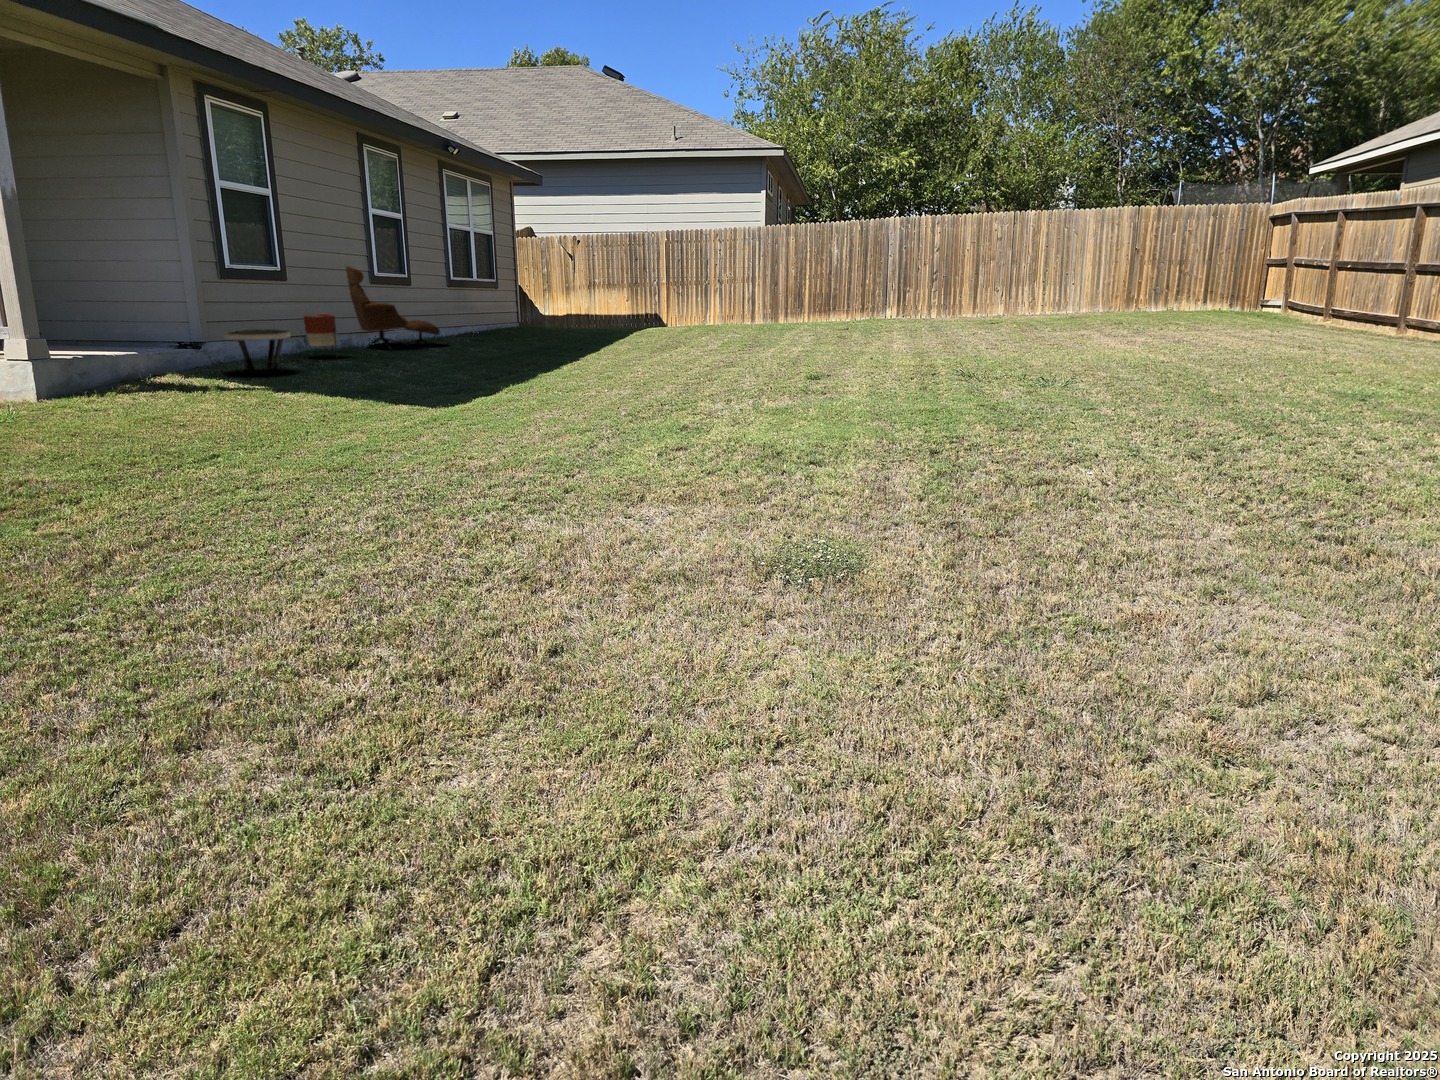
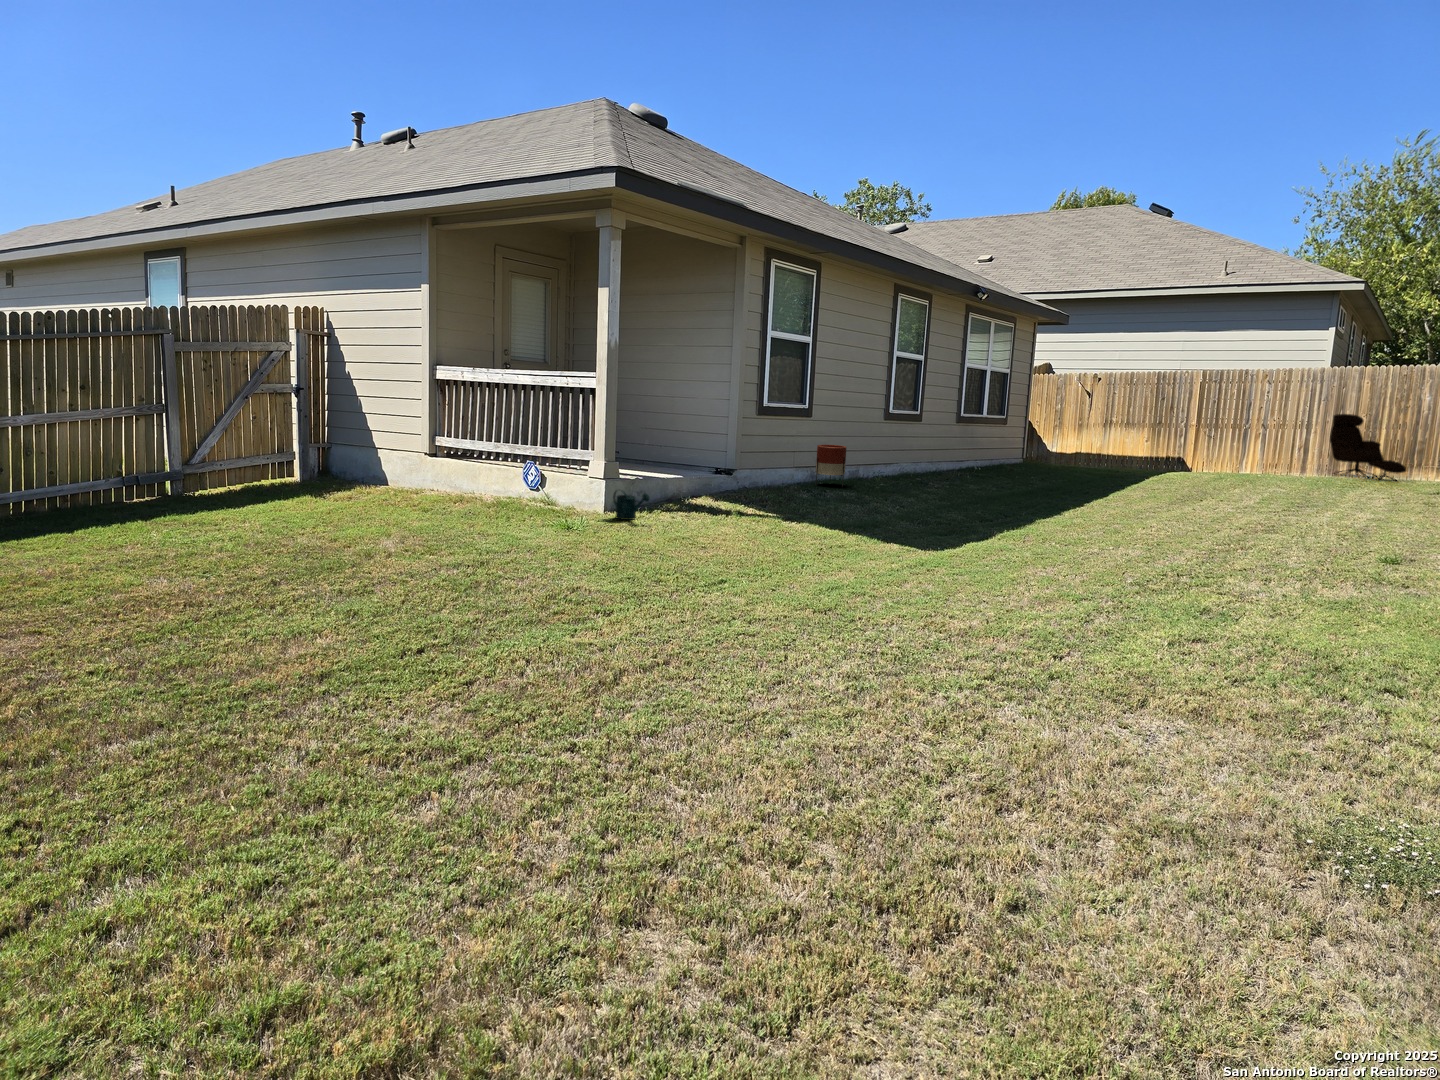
lounge chair: present [346,266,440,350] -> present [1330,414,1406,481]
side table: present [224,329,290,373] -> none [748,456,805,499]
watering can: none [54,373,105,408] -> present [613,491,650,520]

